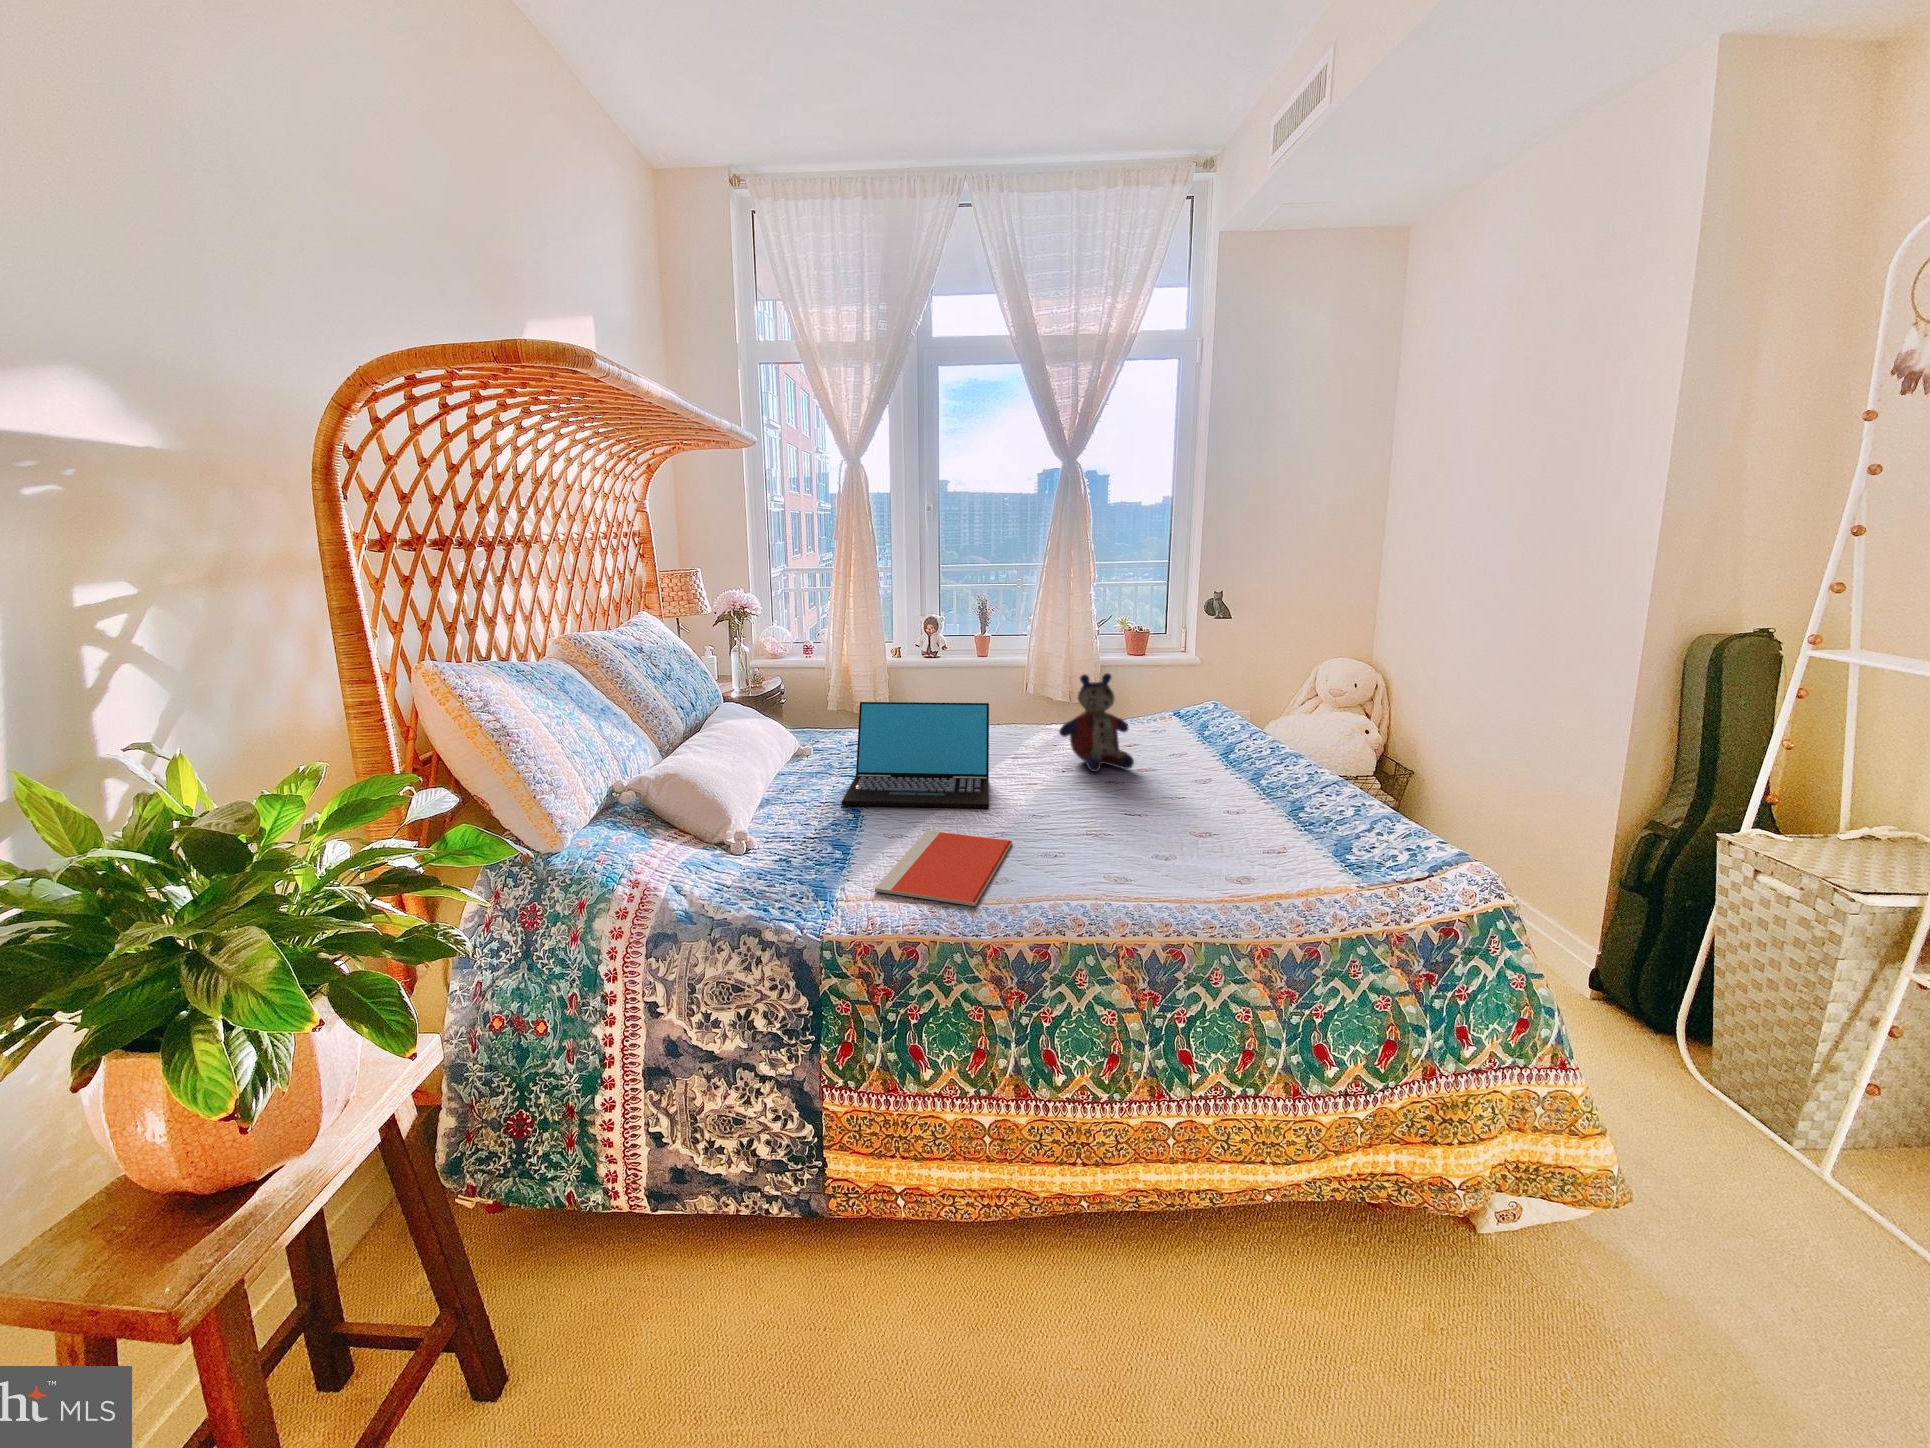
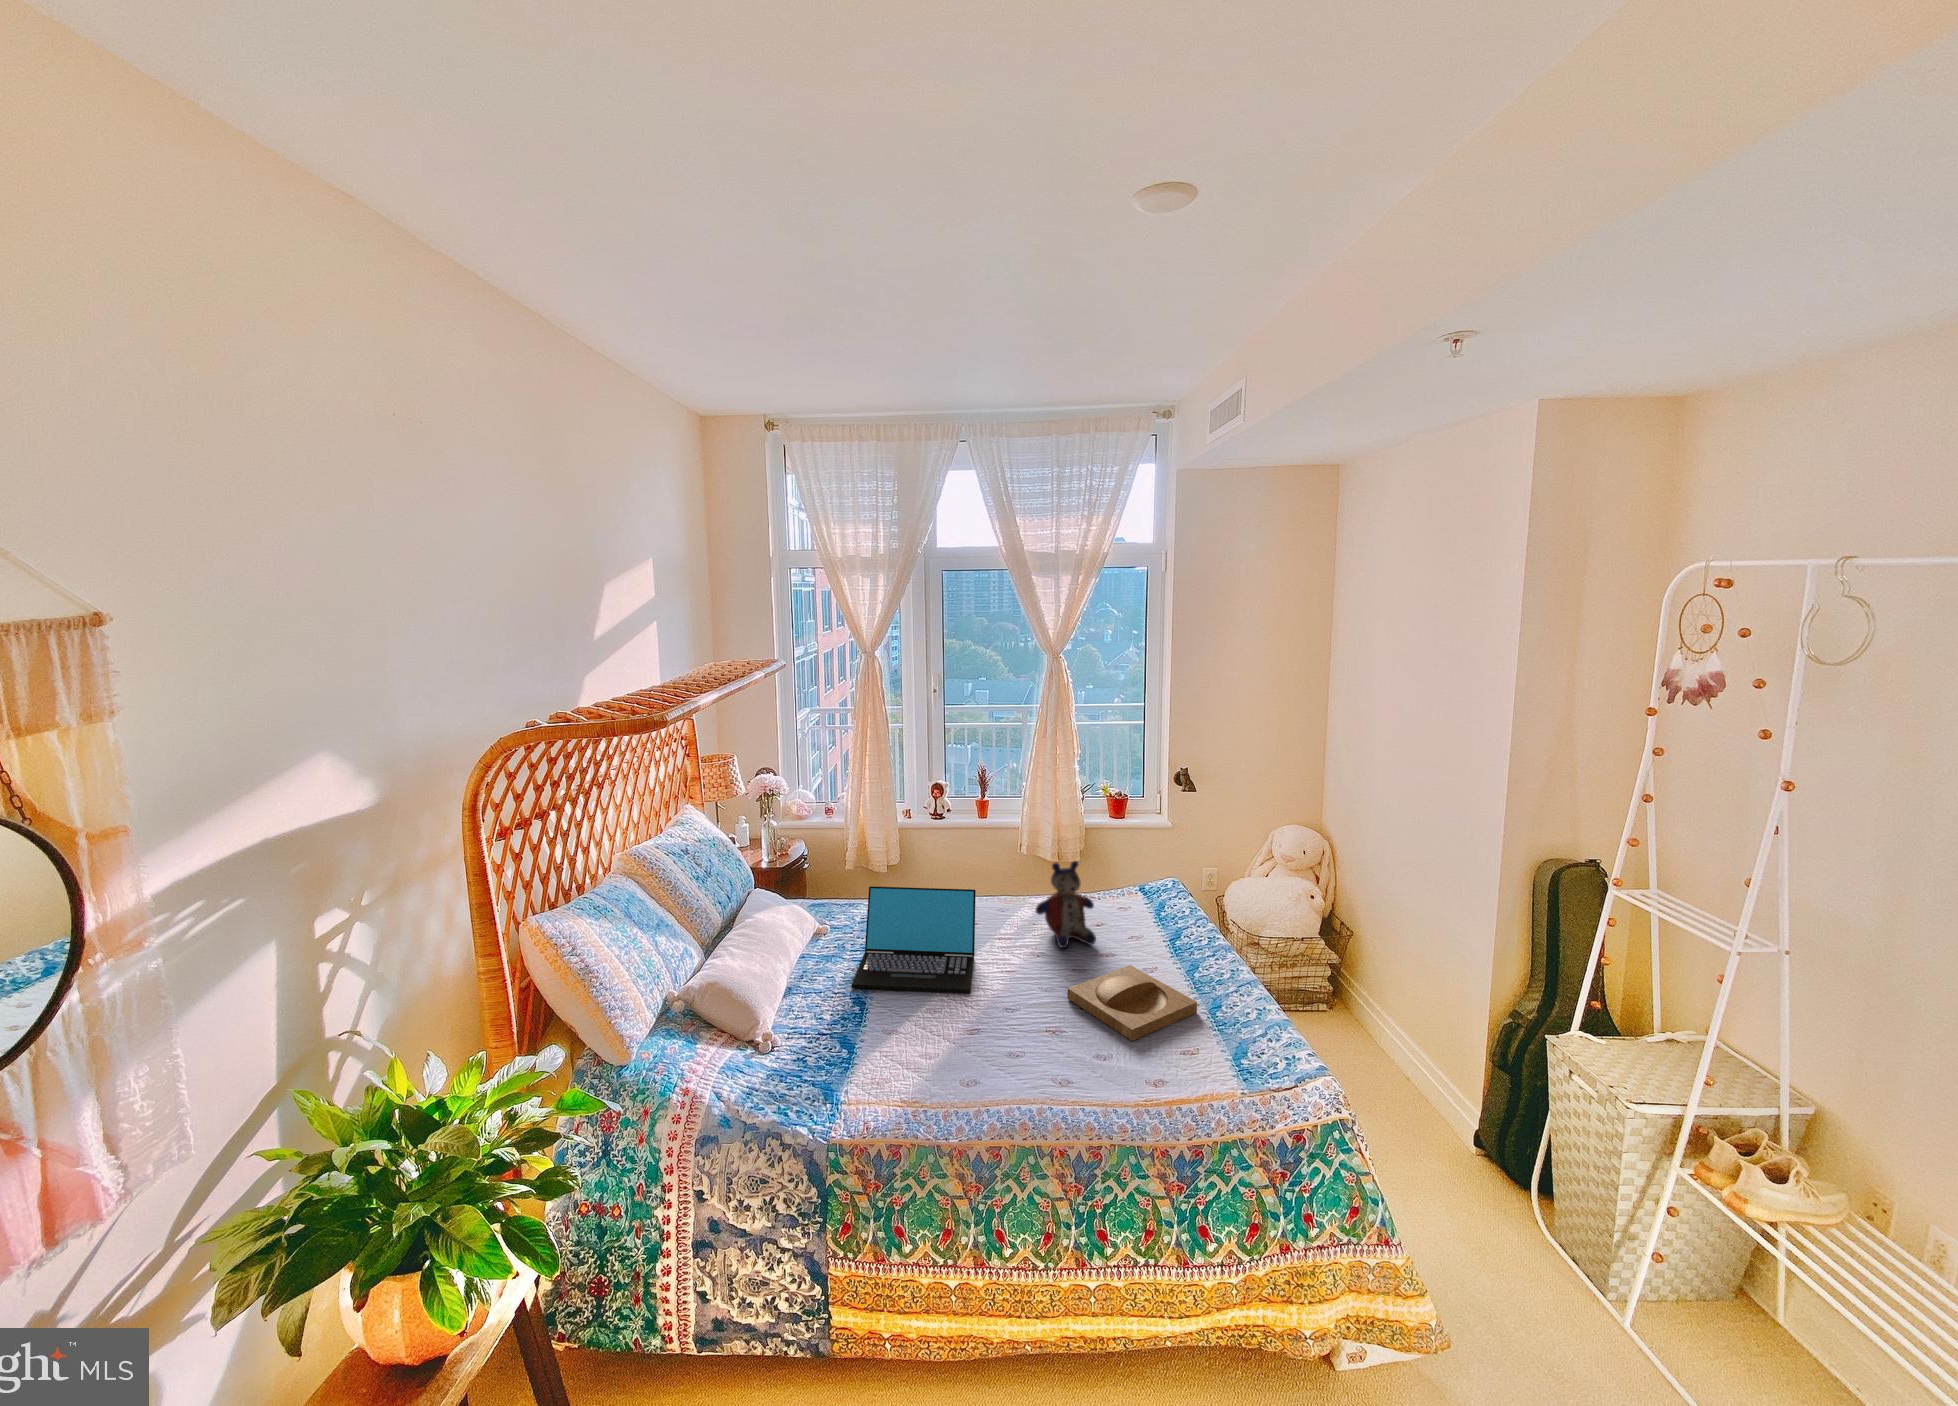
tray: none [1110,780,1276,846] -> present [1067,965,1197,1041]
notebook: present [875,831,1012,906] -> none [872,1021,984,1108]

